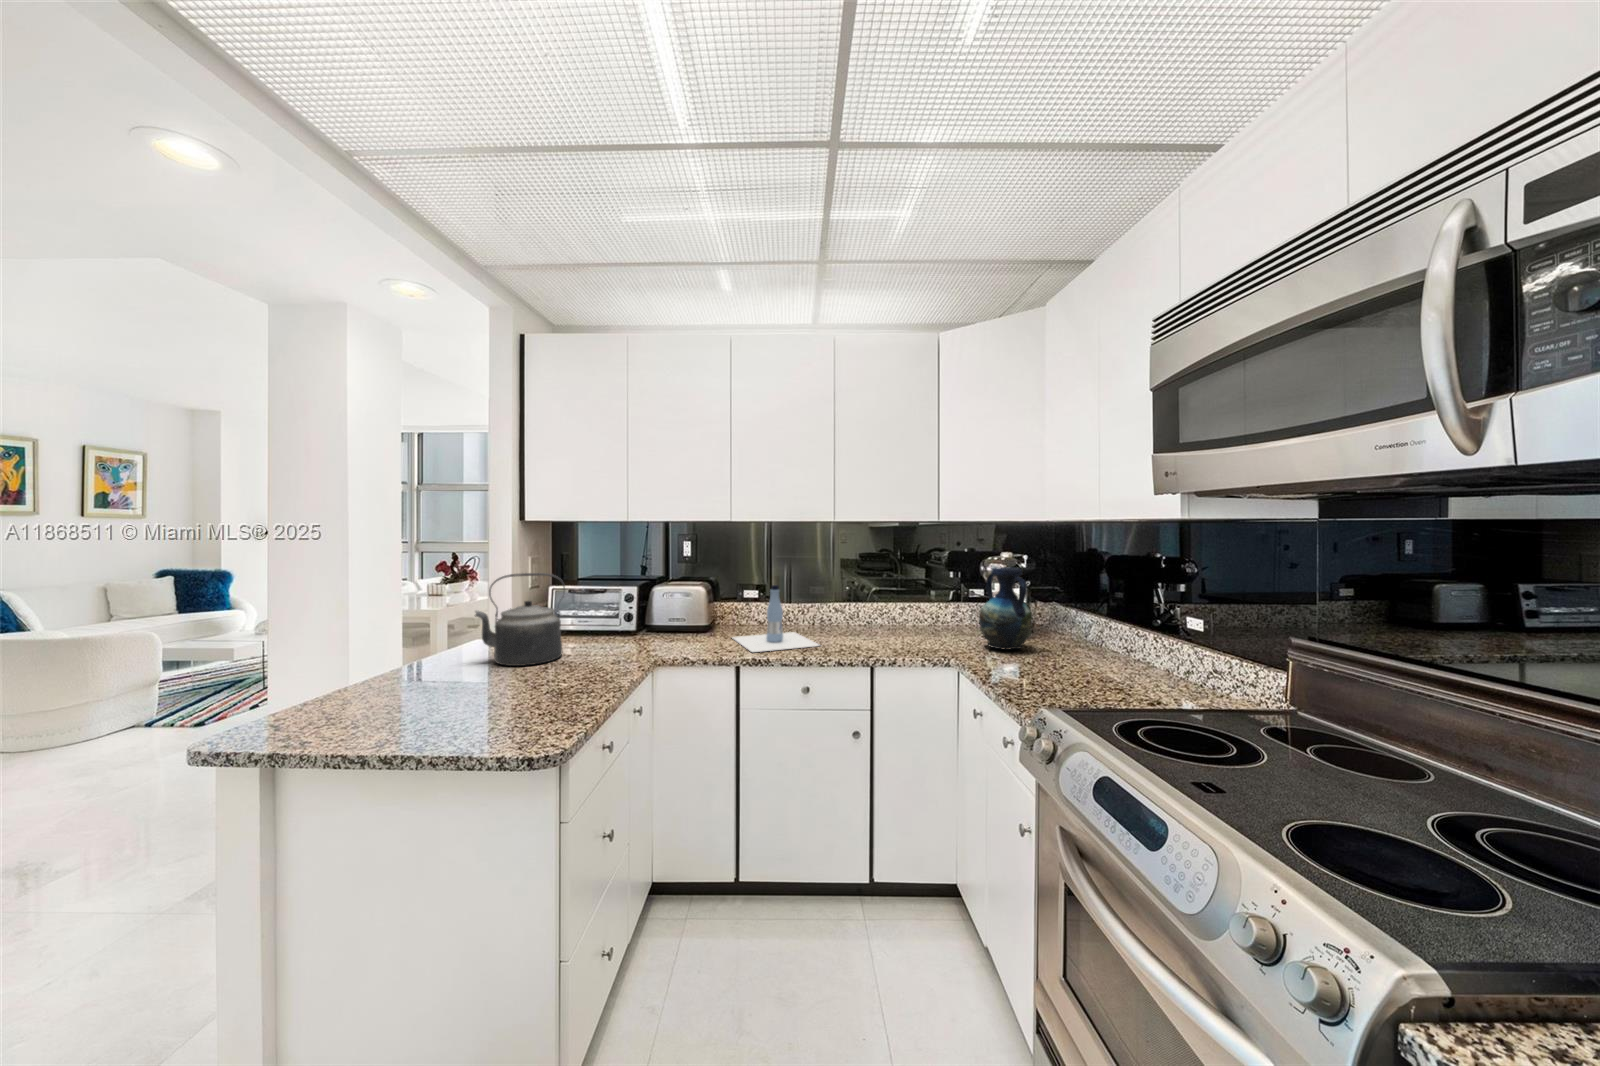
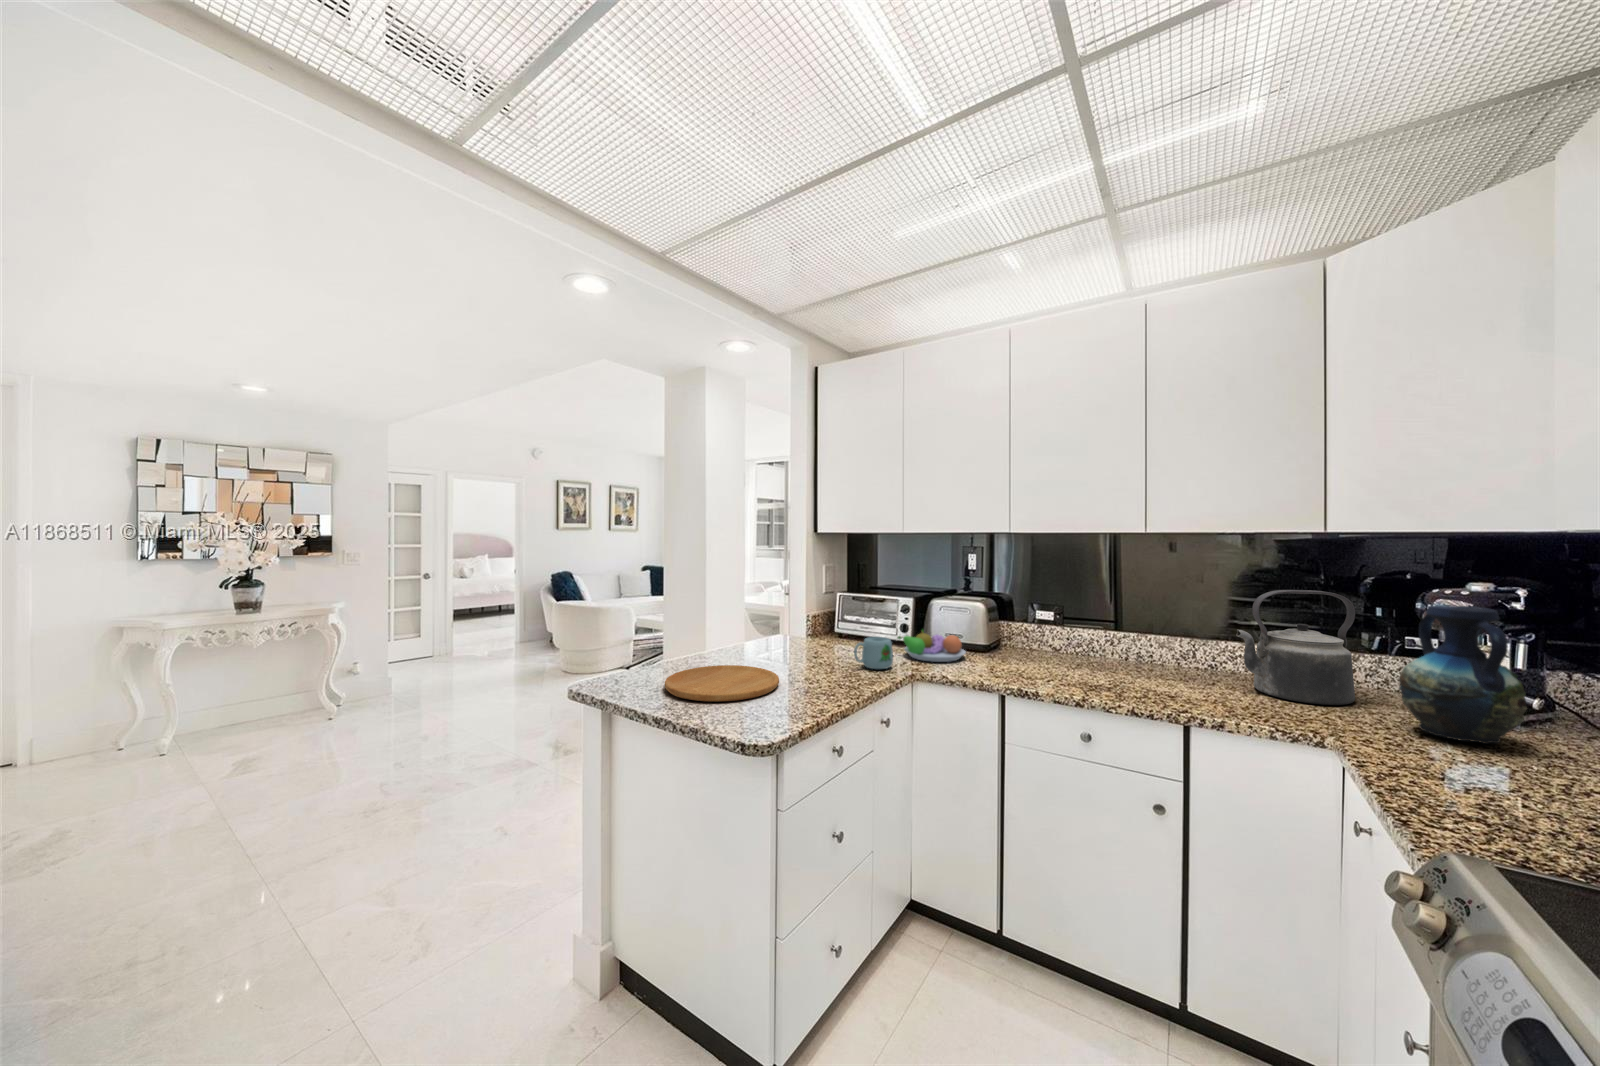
kettle: present [475,573,565,666] -> present [1237,590,1355,705]
bottle: present [732,585,820,652] -> none [1010,606,1121,687]
fruit bowl: none [626,617,693,647] -> present [898,630,966,662]
mug: none [593,629,632,662] -> present [854,637,893,669]
cutting board: none [368,679,523,728] -> present [665,665,779,701]

